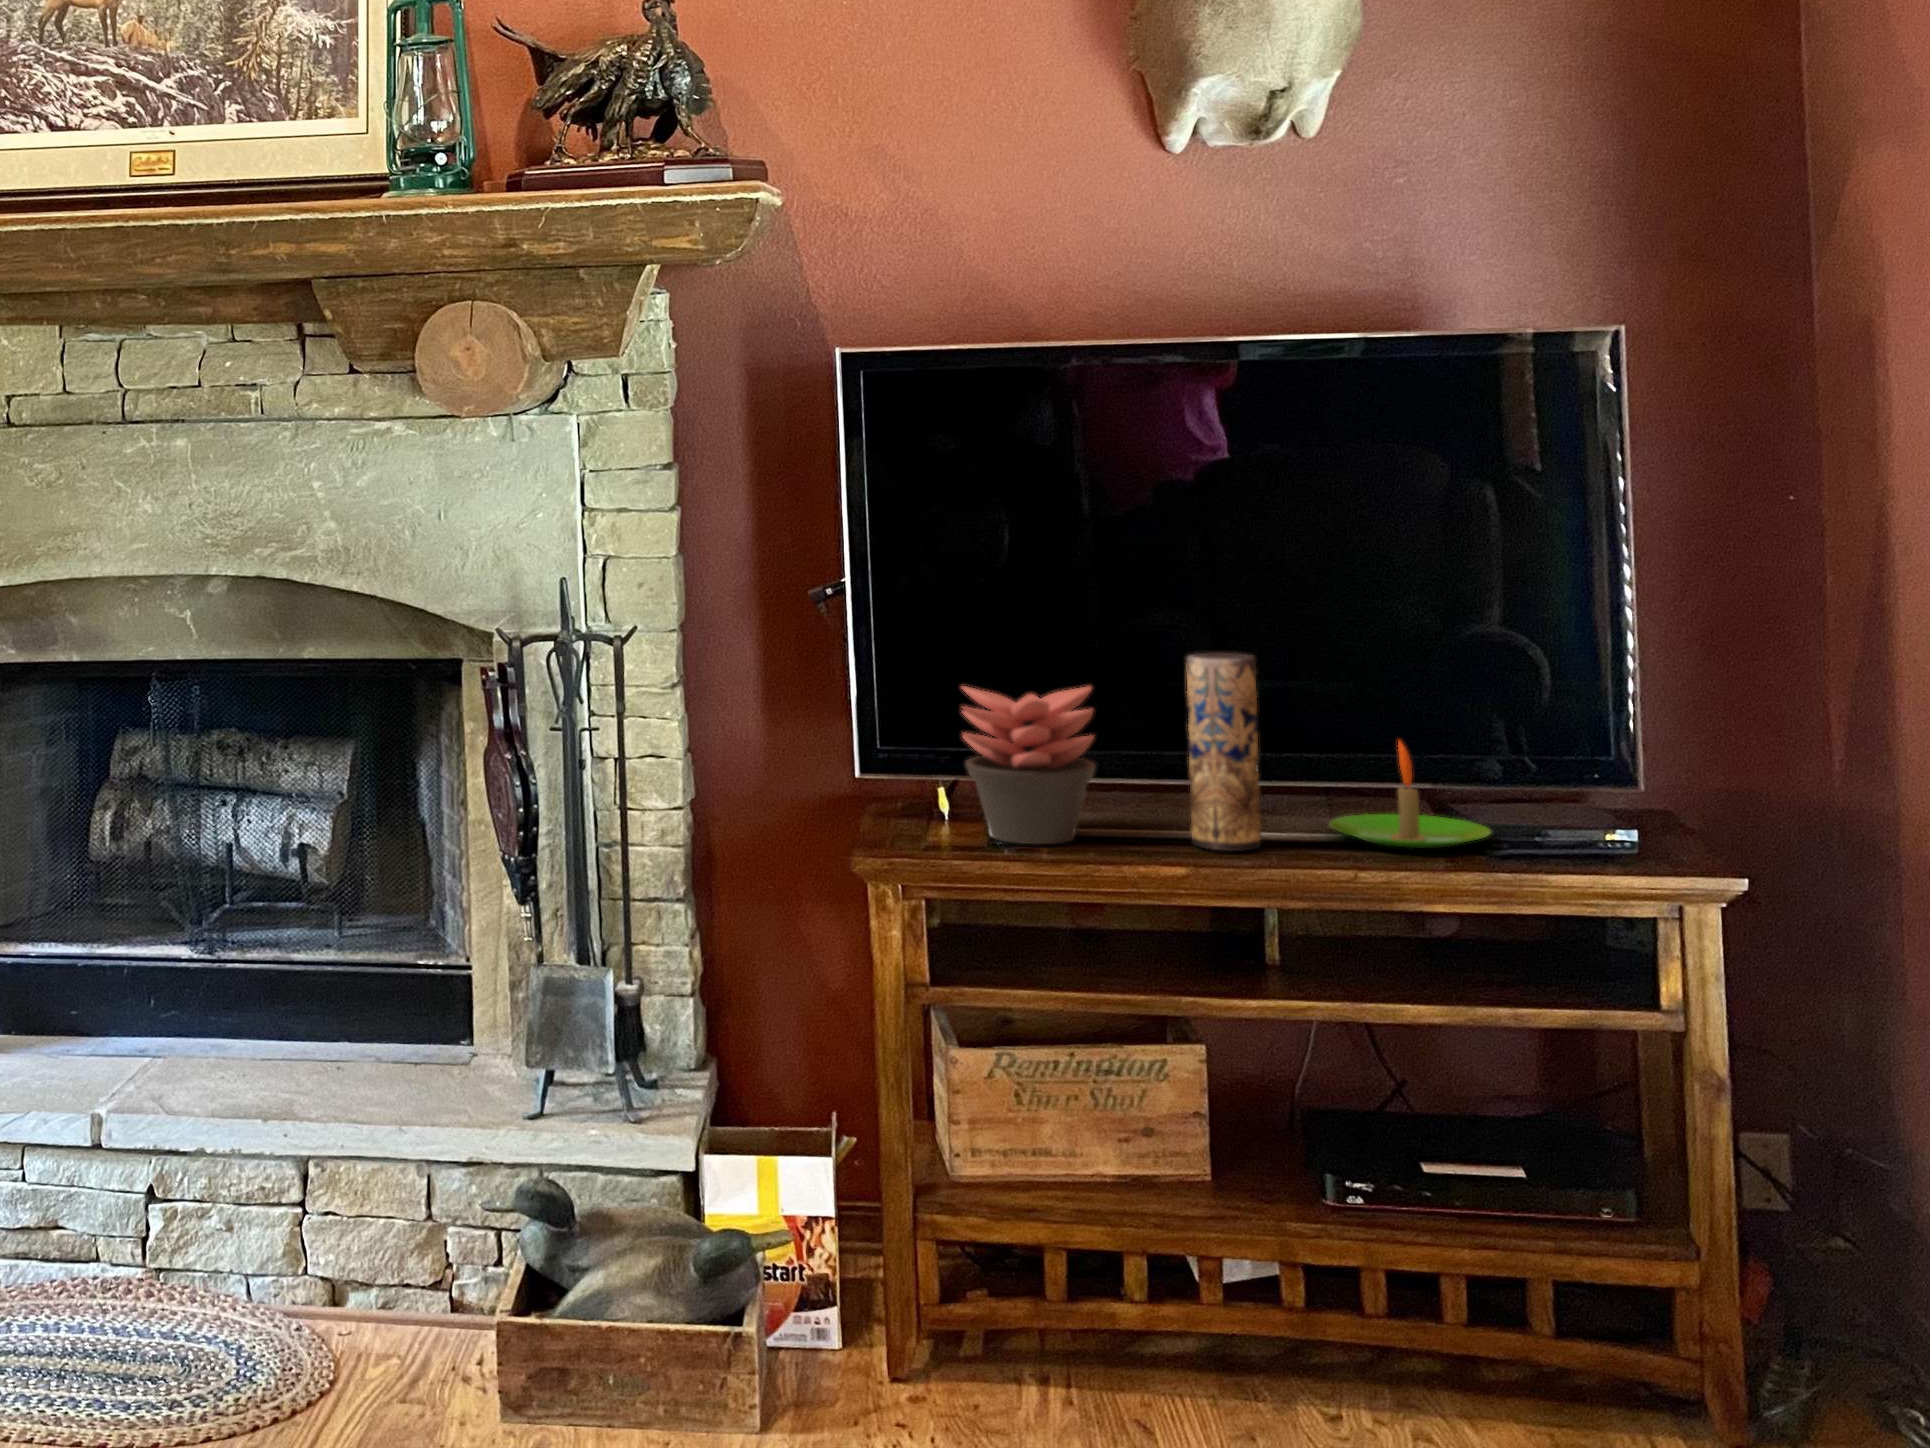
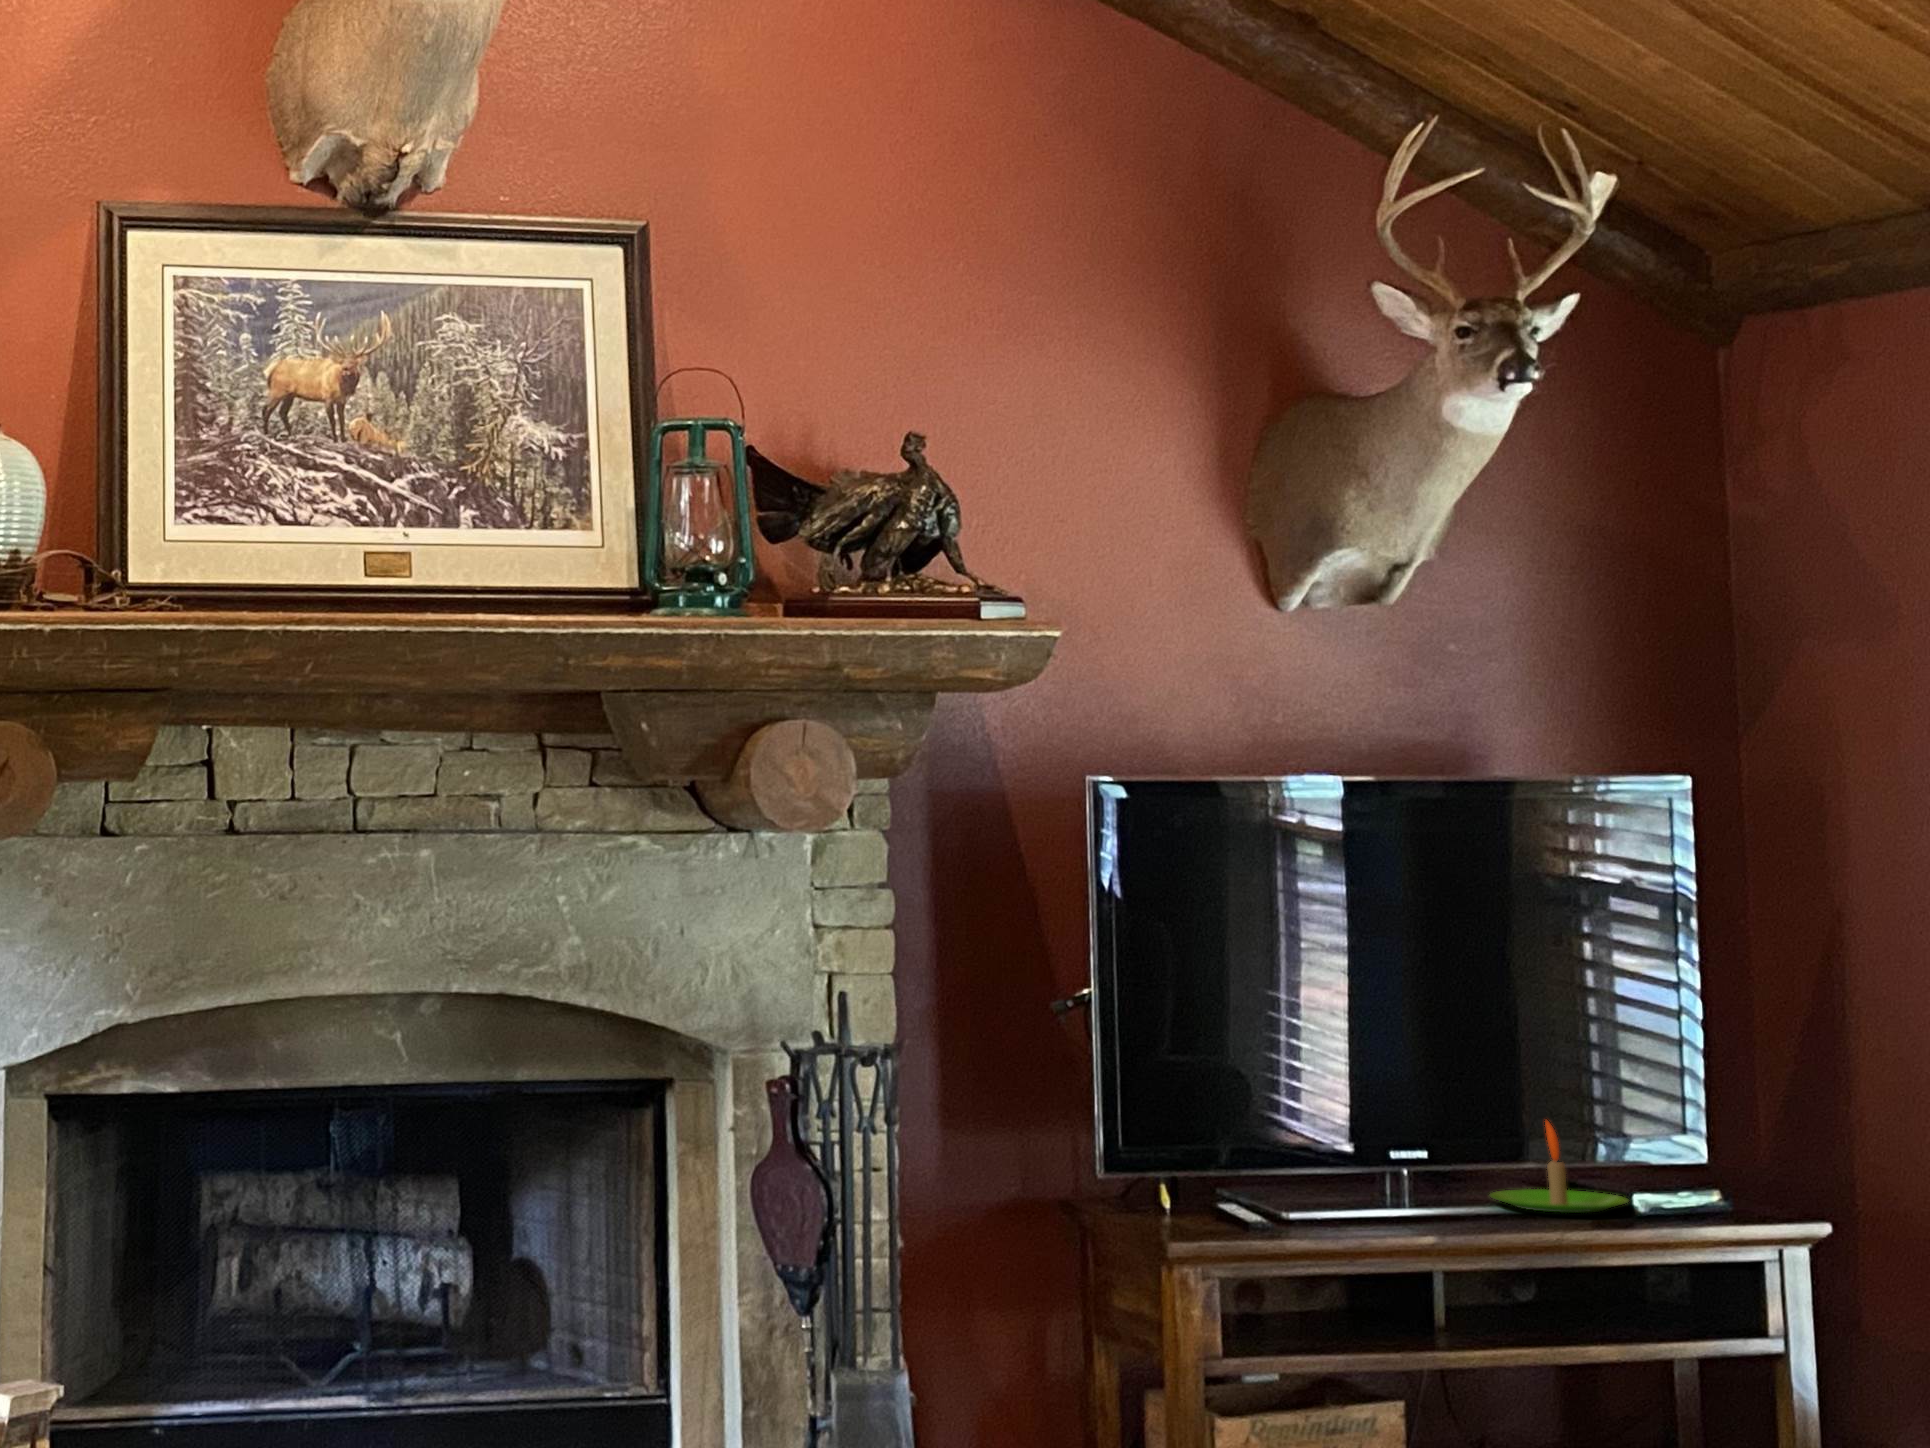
vase: present [1186,653,1261,851] -> none [1393,1046,1467,1222]
succulent plant: present [962,686,1096,844] -> none [1194,1080,1334,1226]

